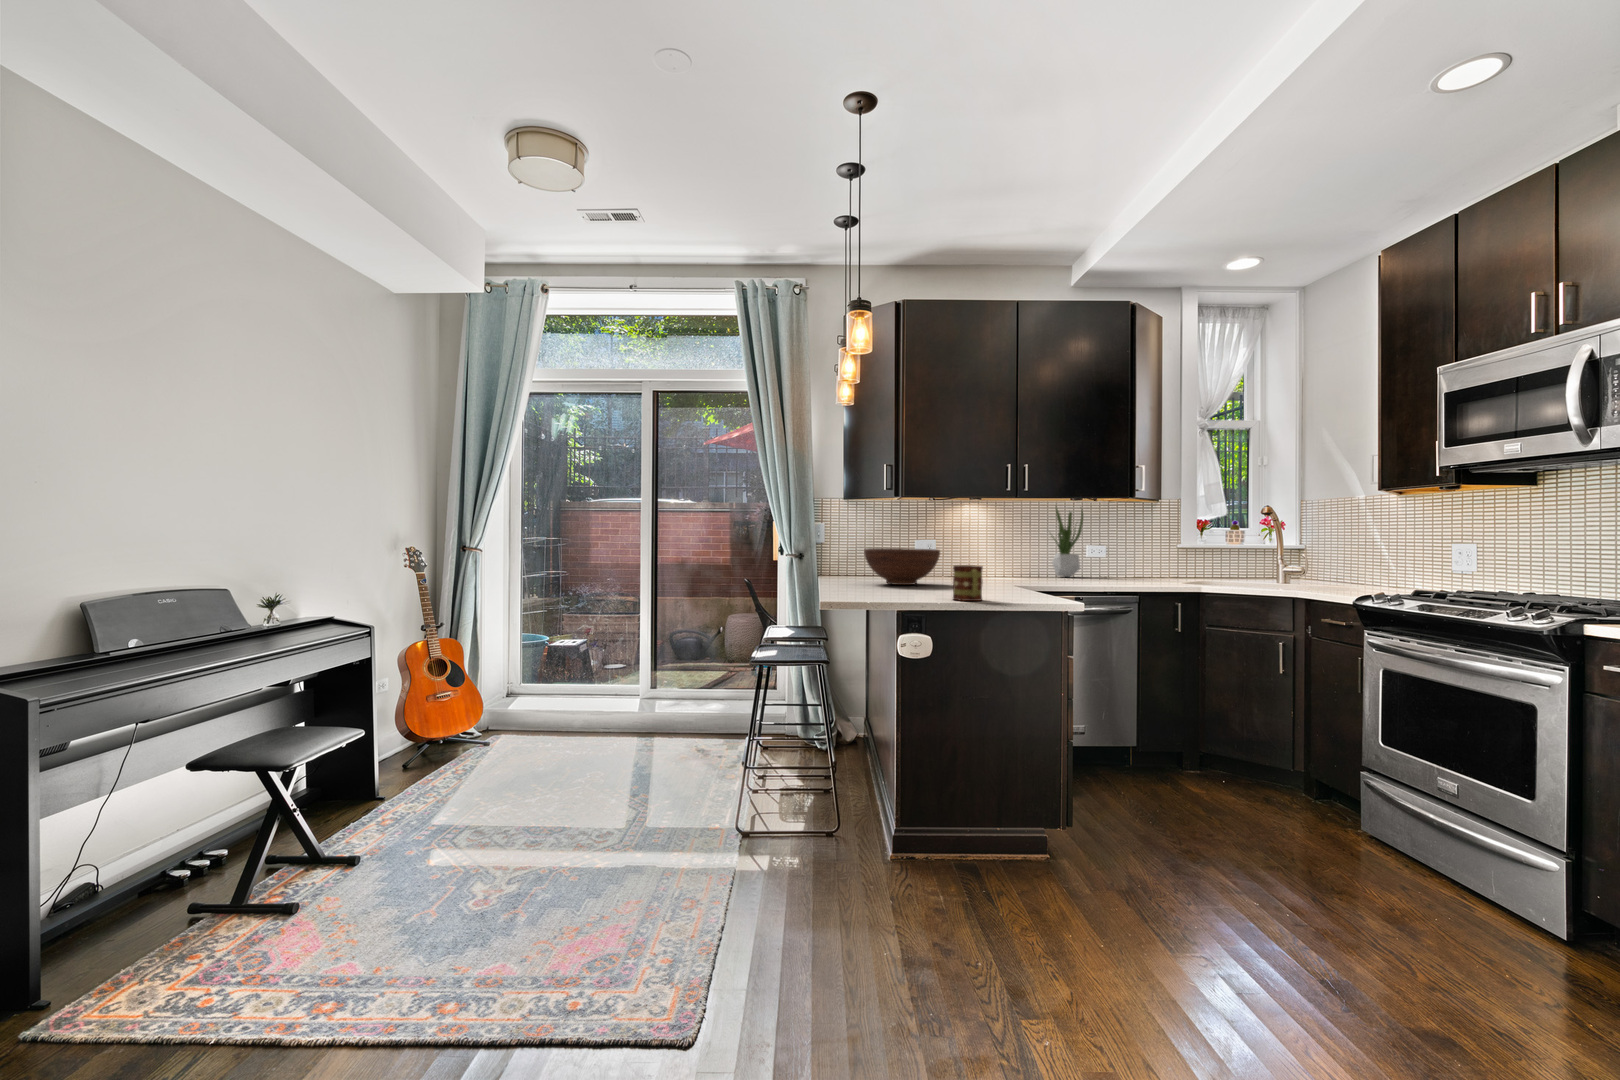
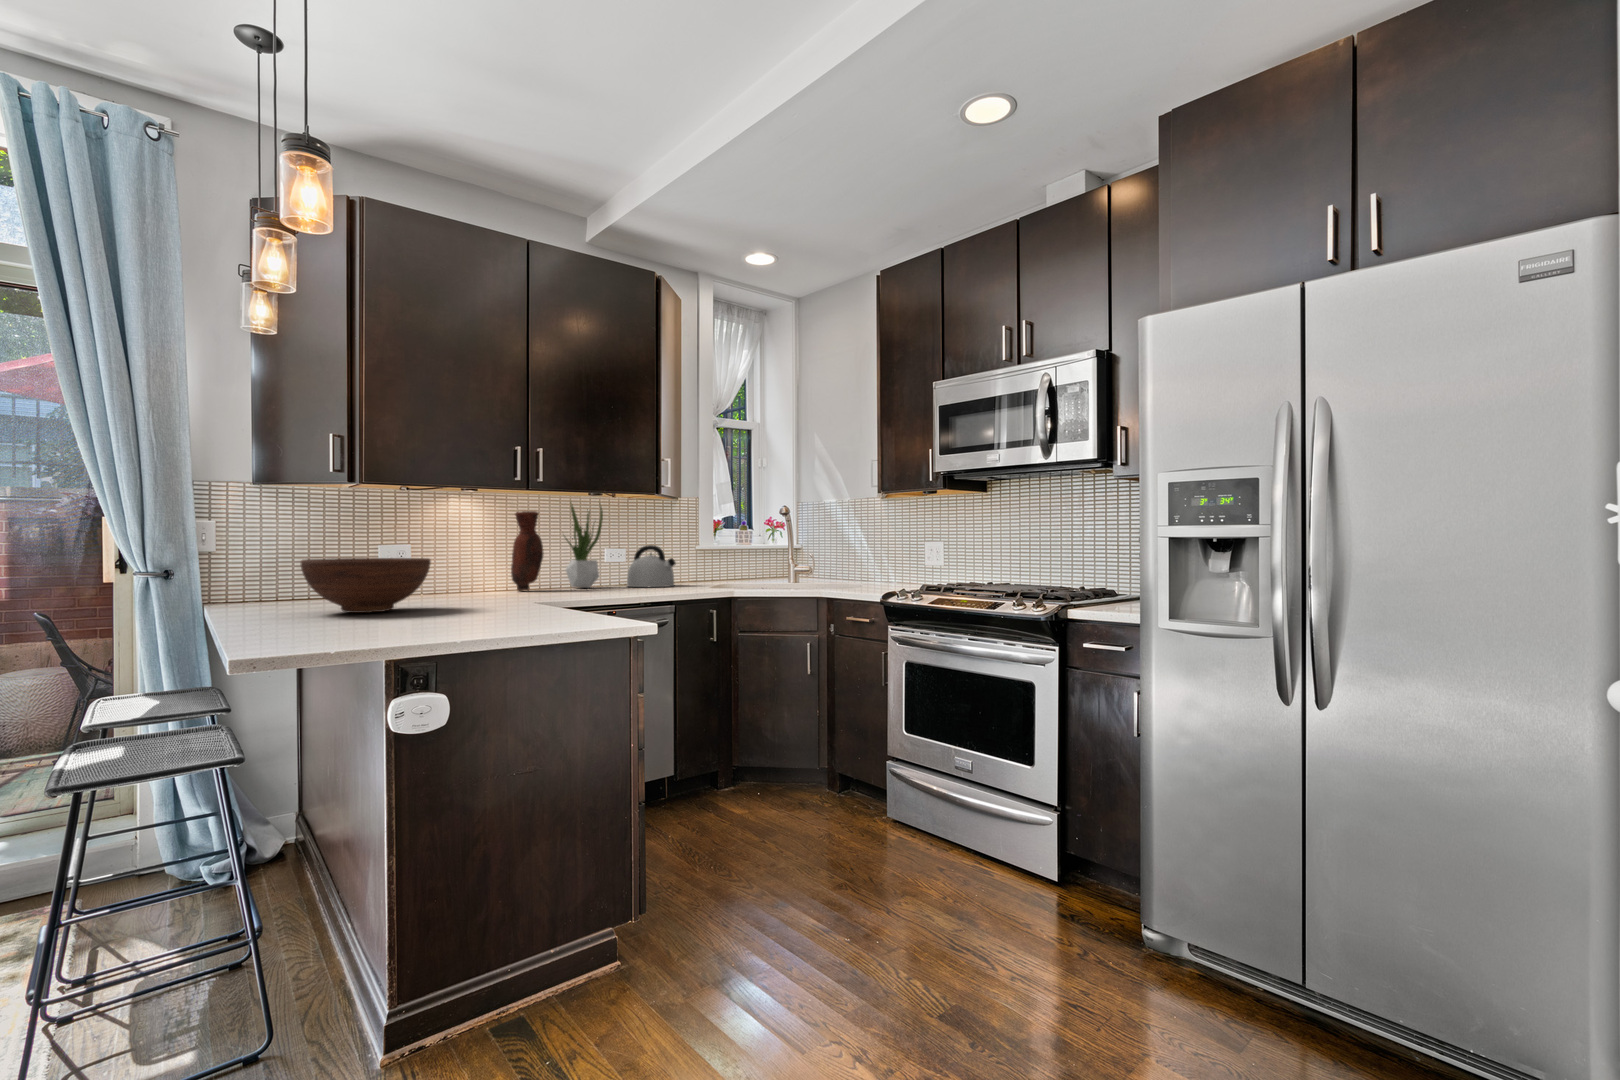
vase: none [1007,514,1033,577] -> present [511,511,544,591]
kettle: none [1105,543,1150,579] -> present [627,545,675,587]
mug: present [953,565,983,601] -> none [476,579,520,632]

